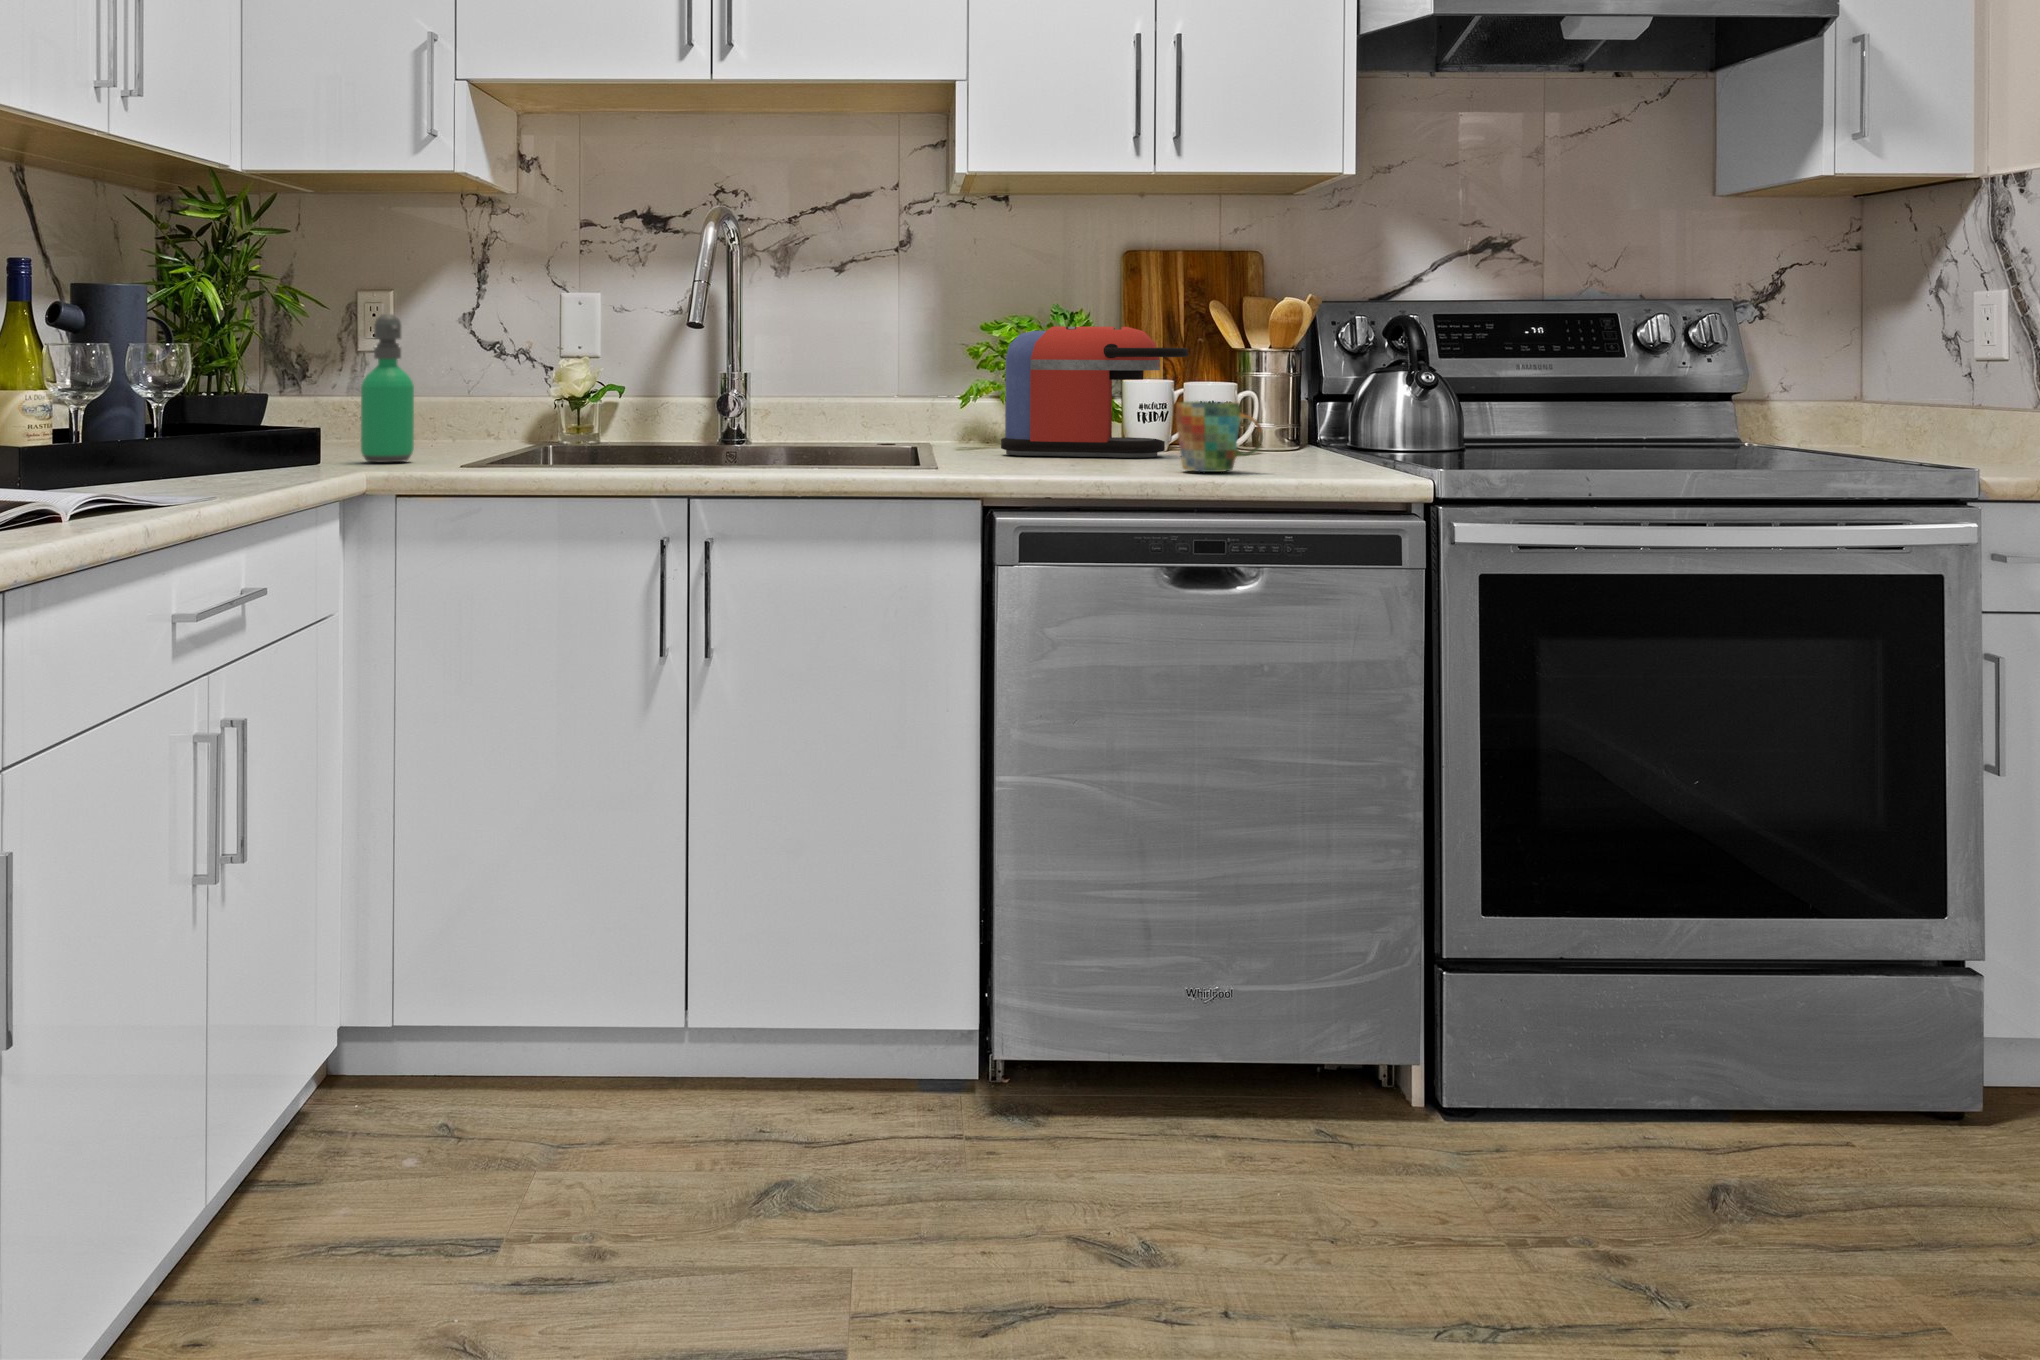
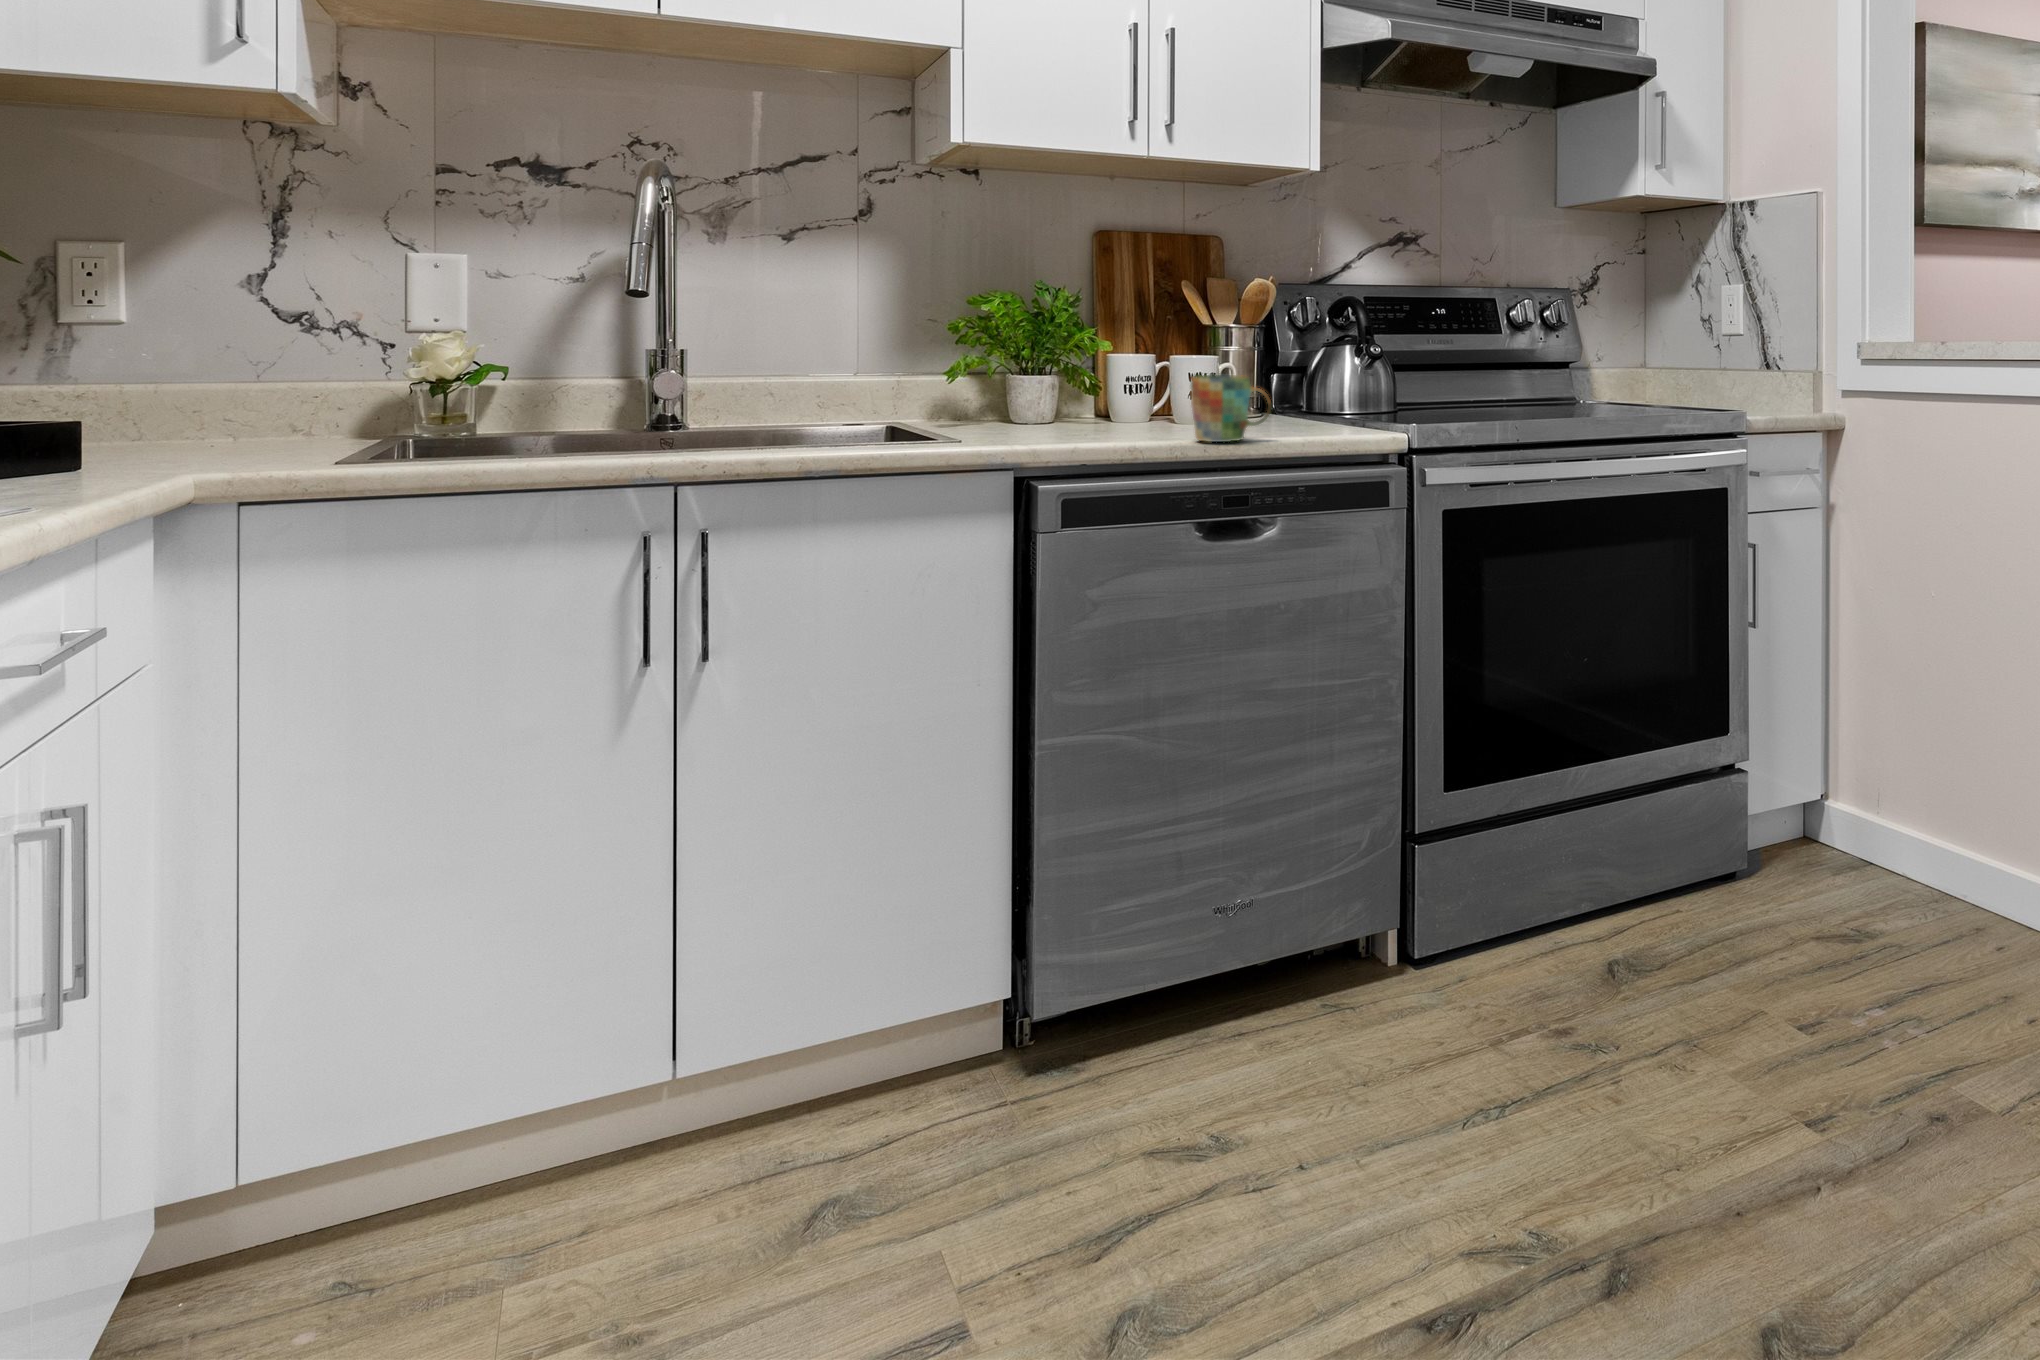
soap dispenser: present [361,314,414,462] -> none [62,276,168,480]
coffee maker: present [1001,327,1188,458] -> none [986,301,1172,427]

